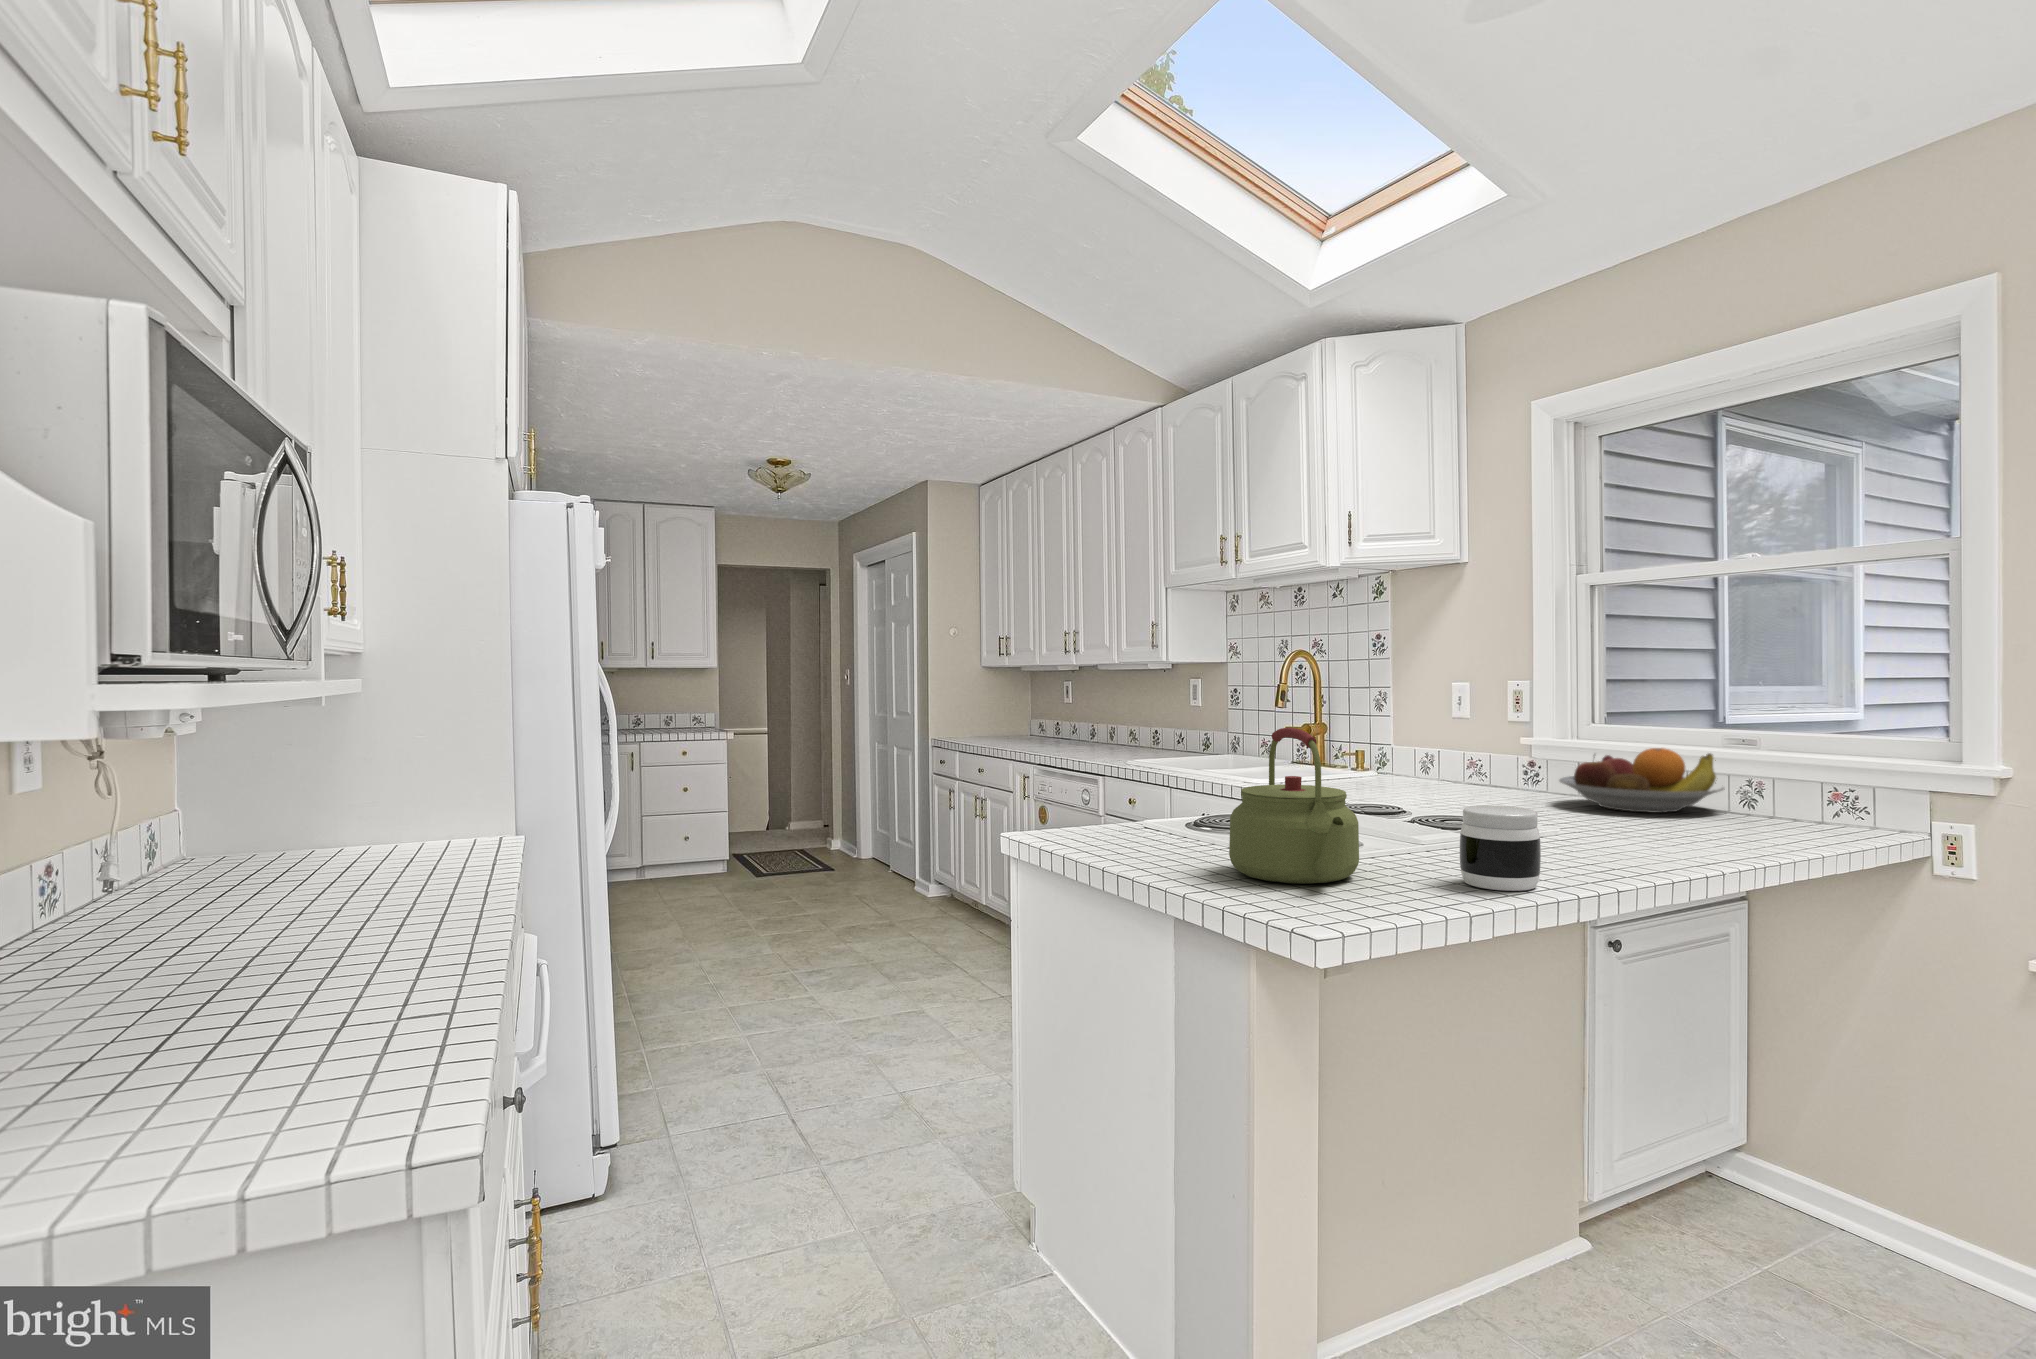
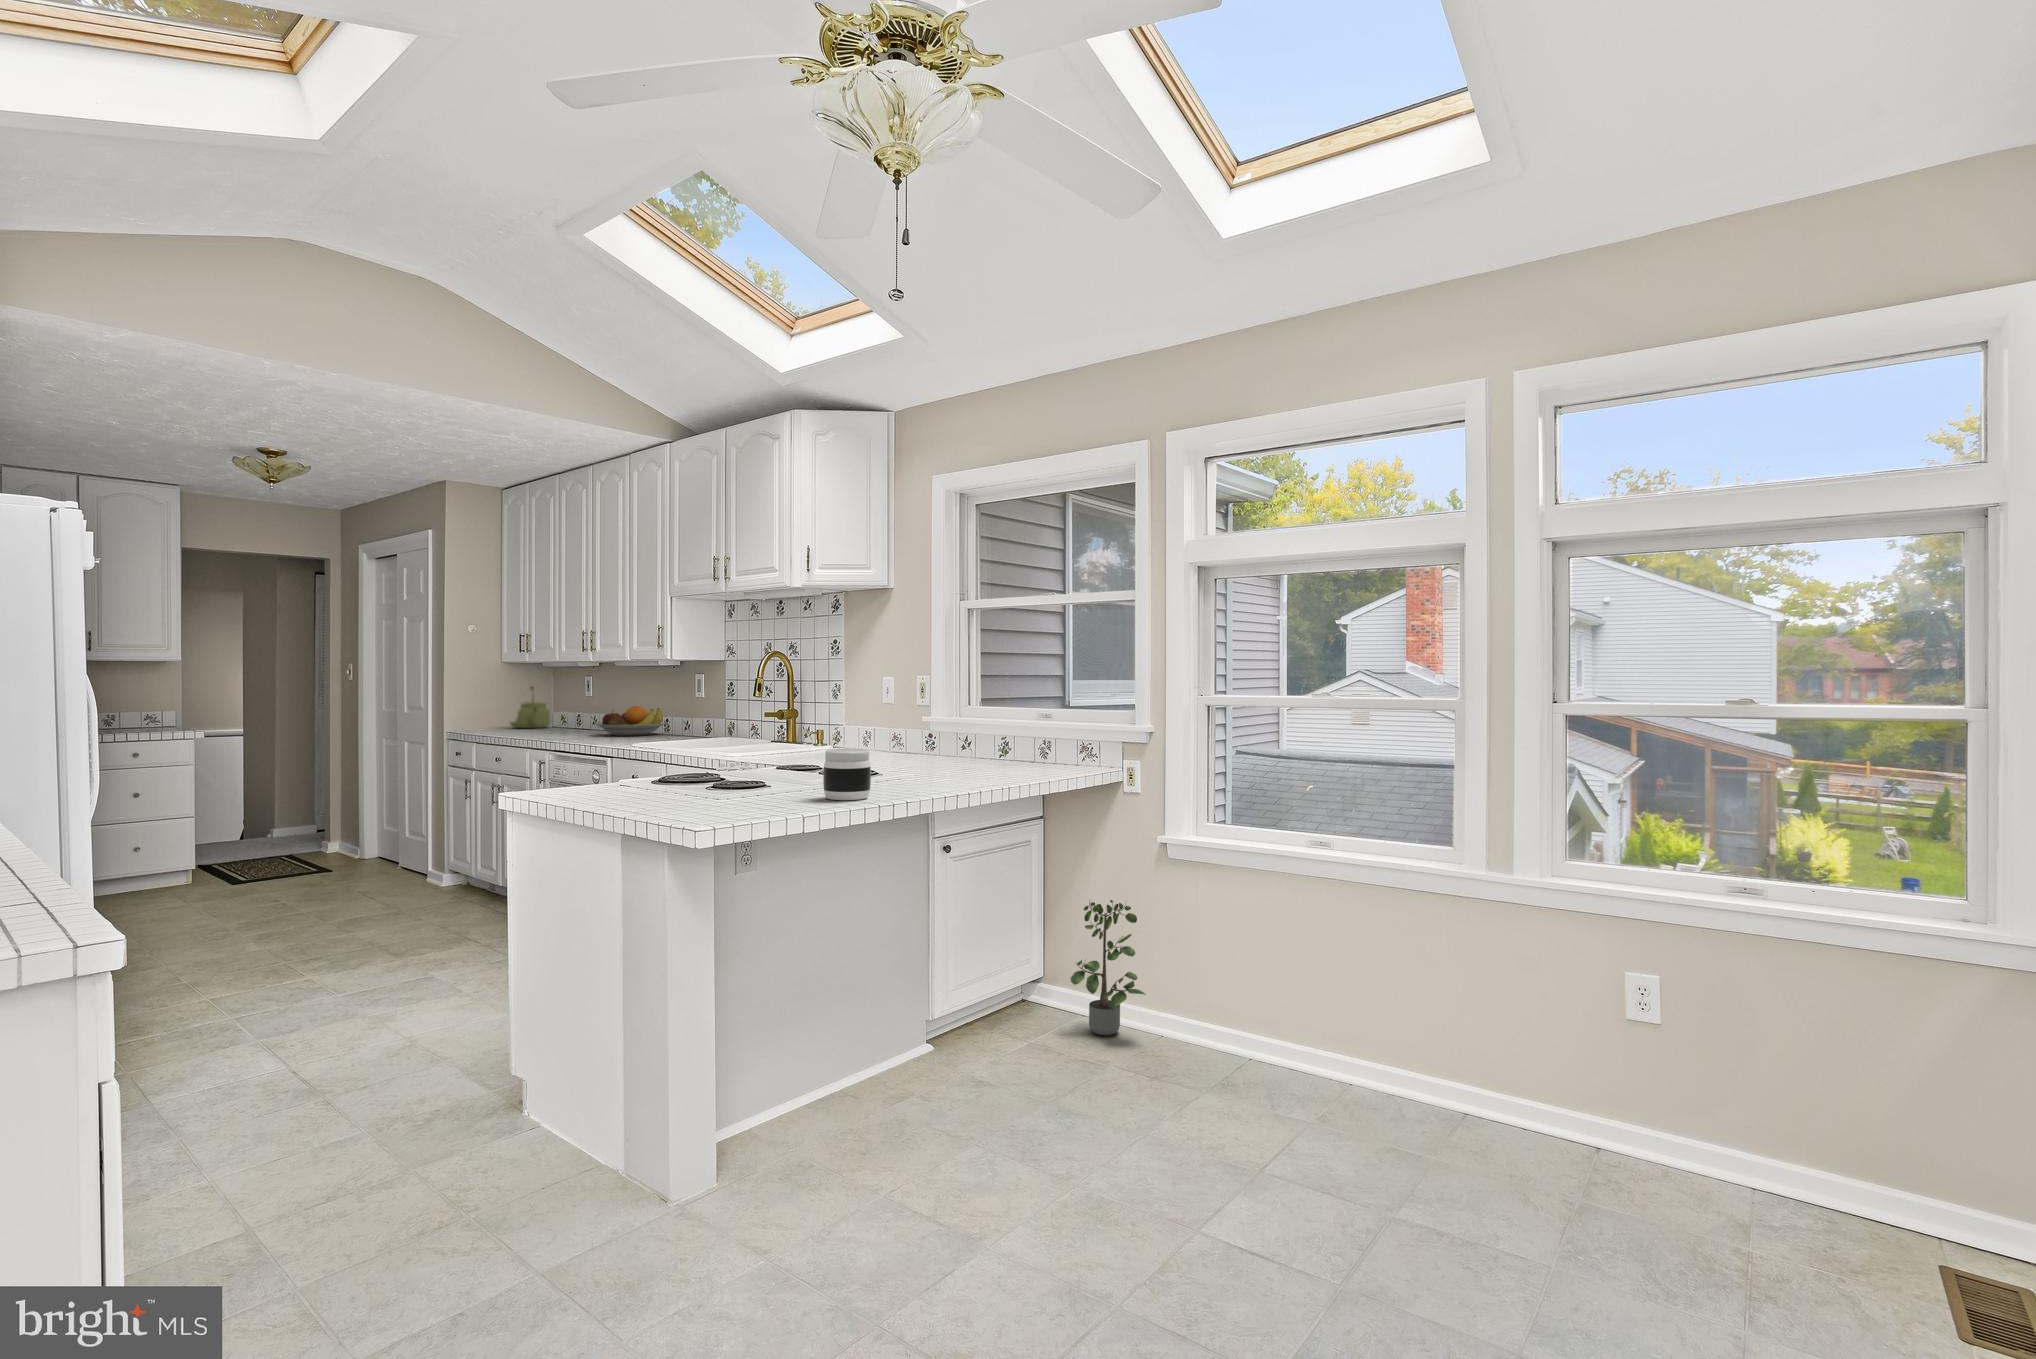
kettle: present [1229,727,1359,884] -> present [510,686,550,728]
fruit bowl: present [1559,748,1724,813] -> present [595,706,664,736]
potted plant: none [1820,1043,1995,1274] -> present [1070,900,1146,1035]

